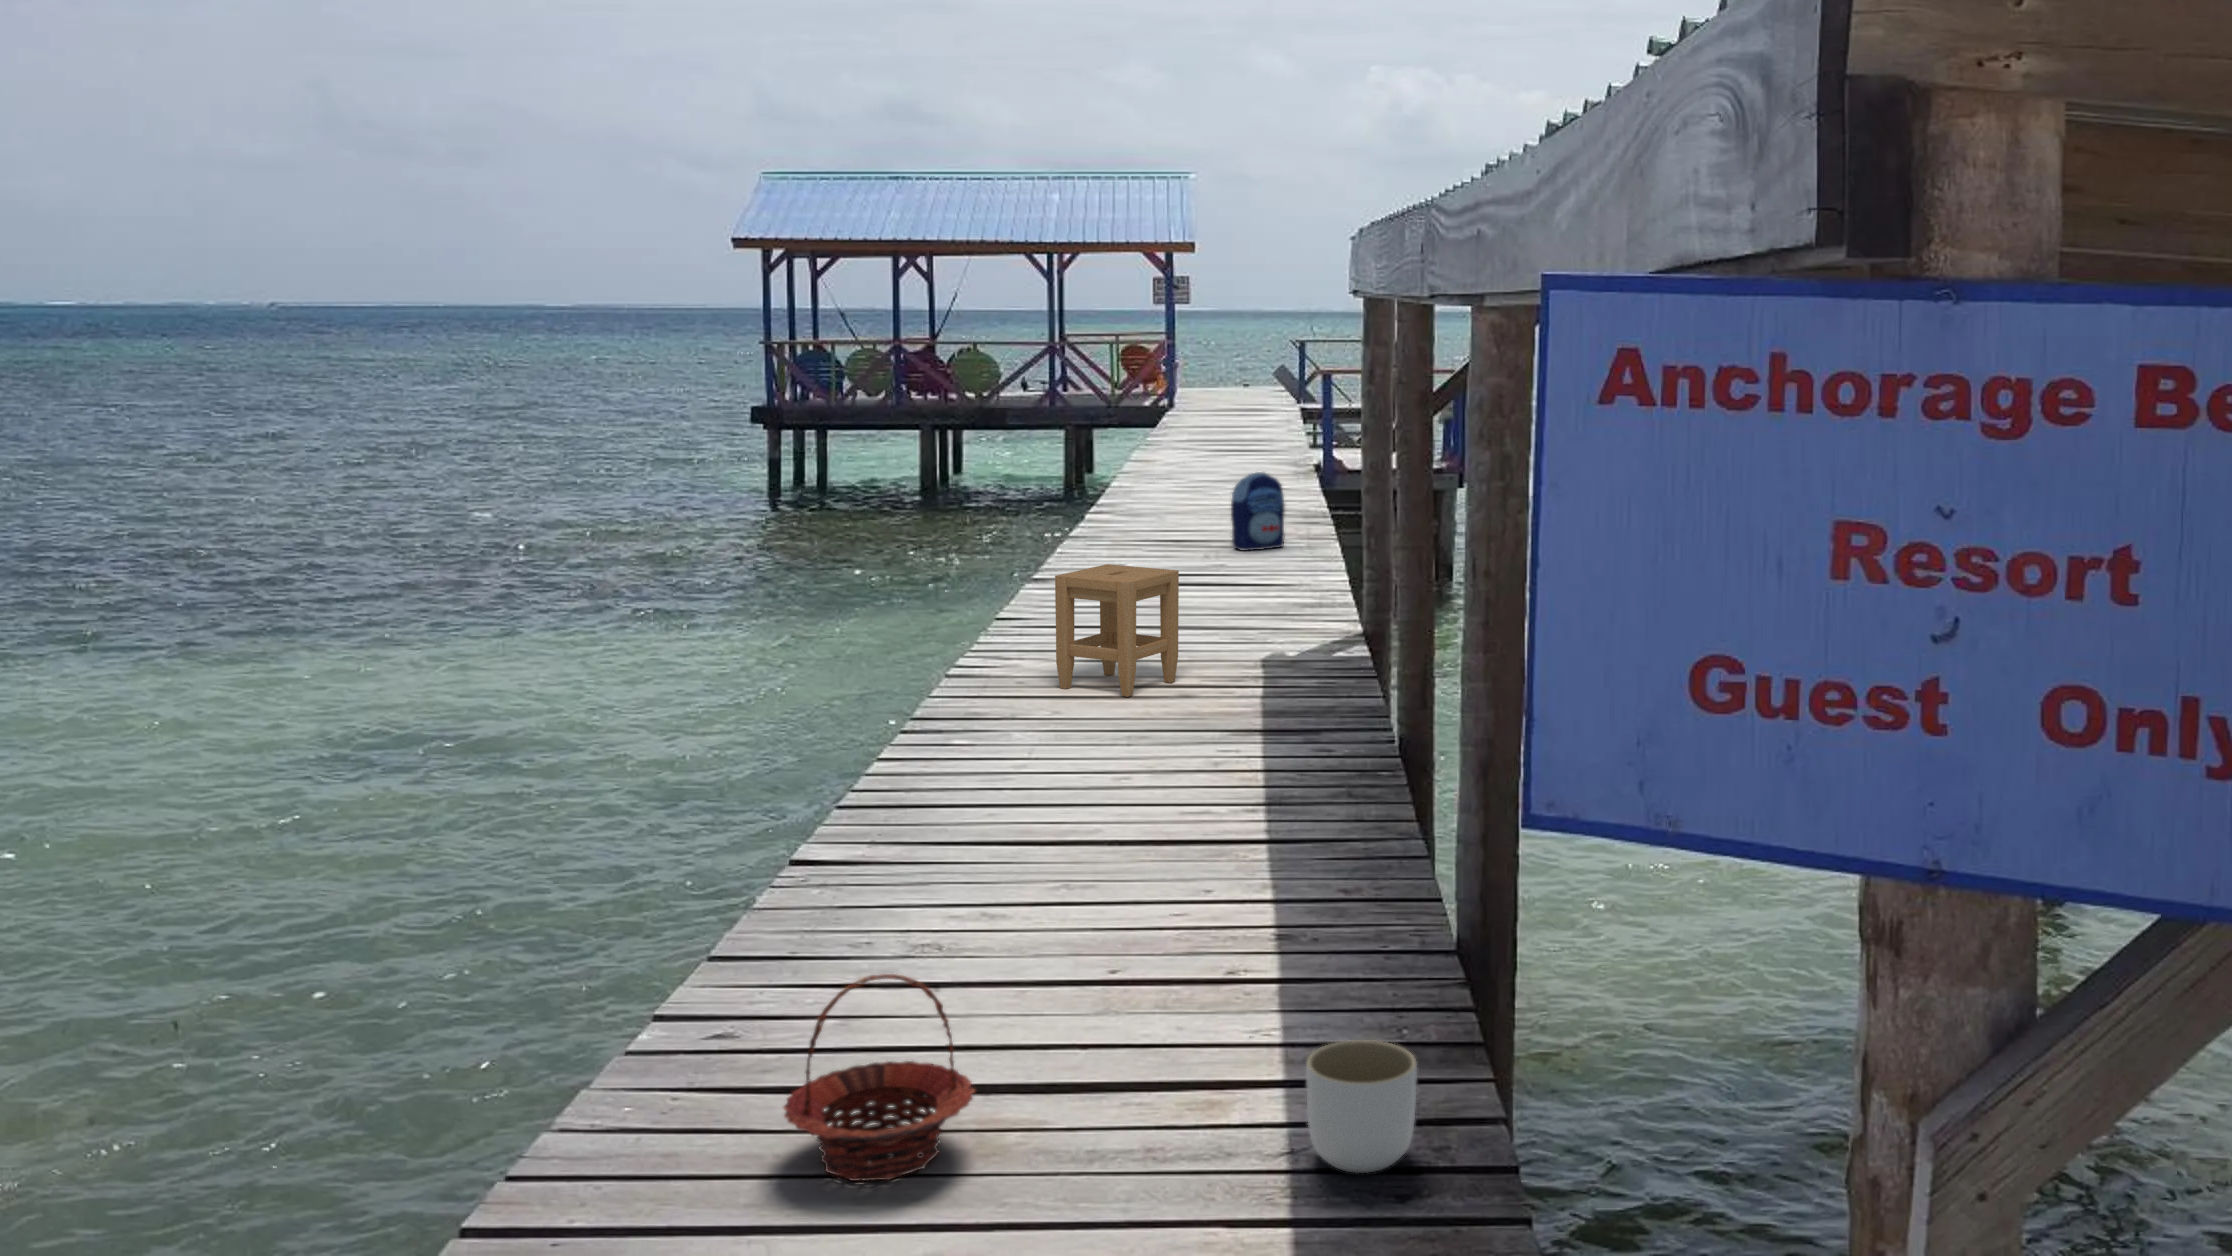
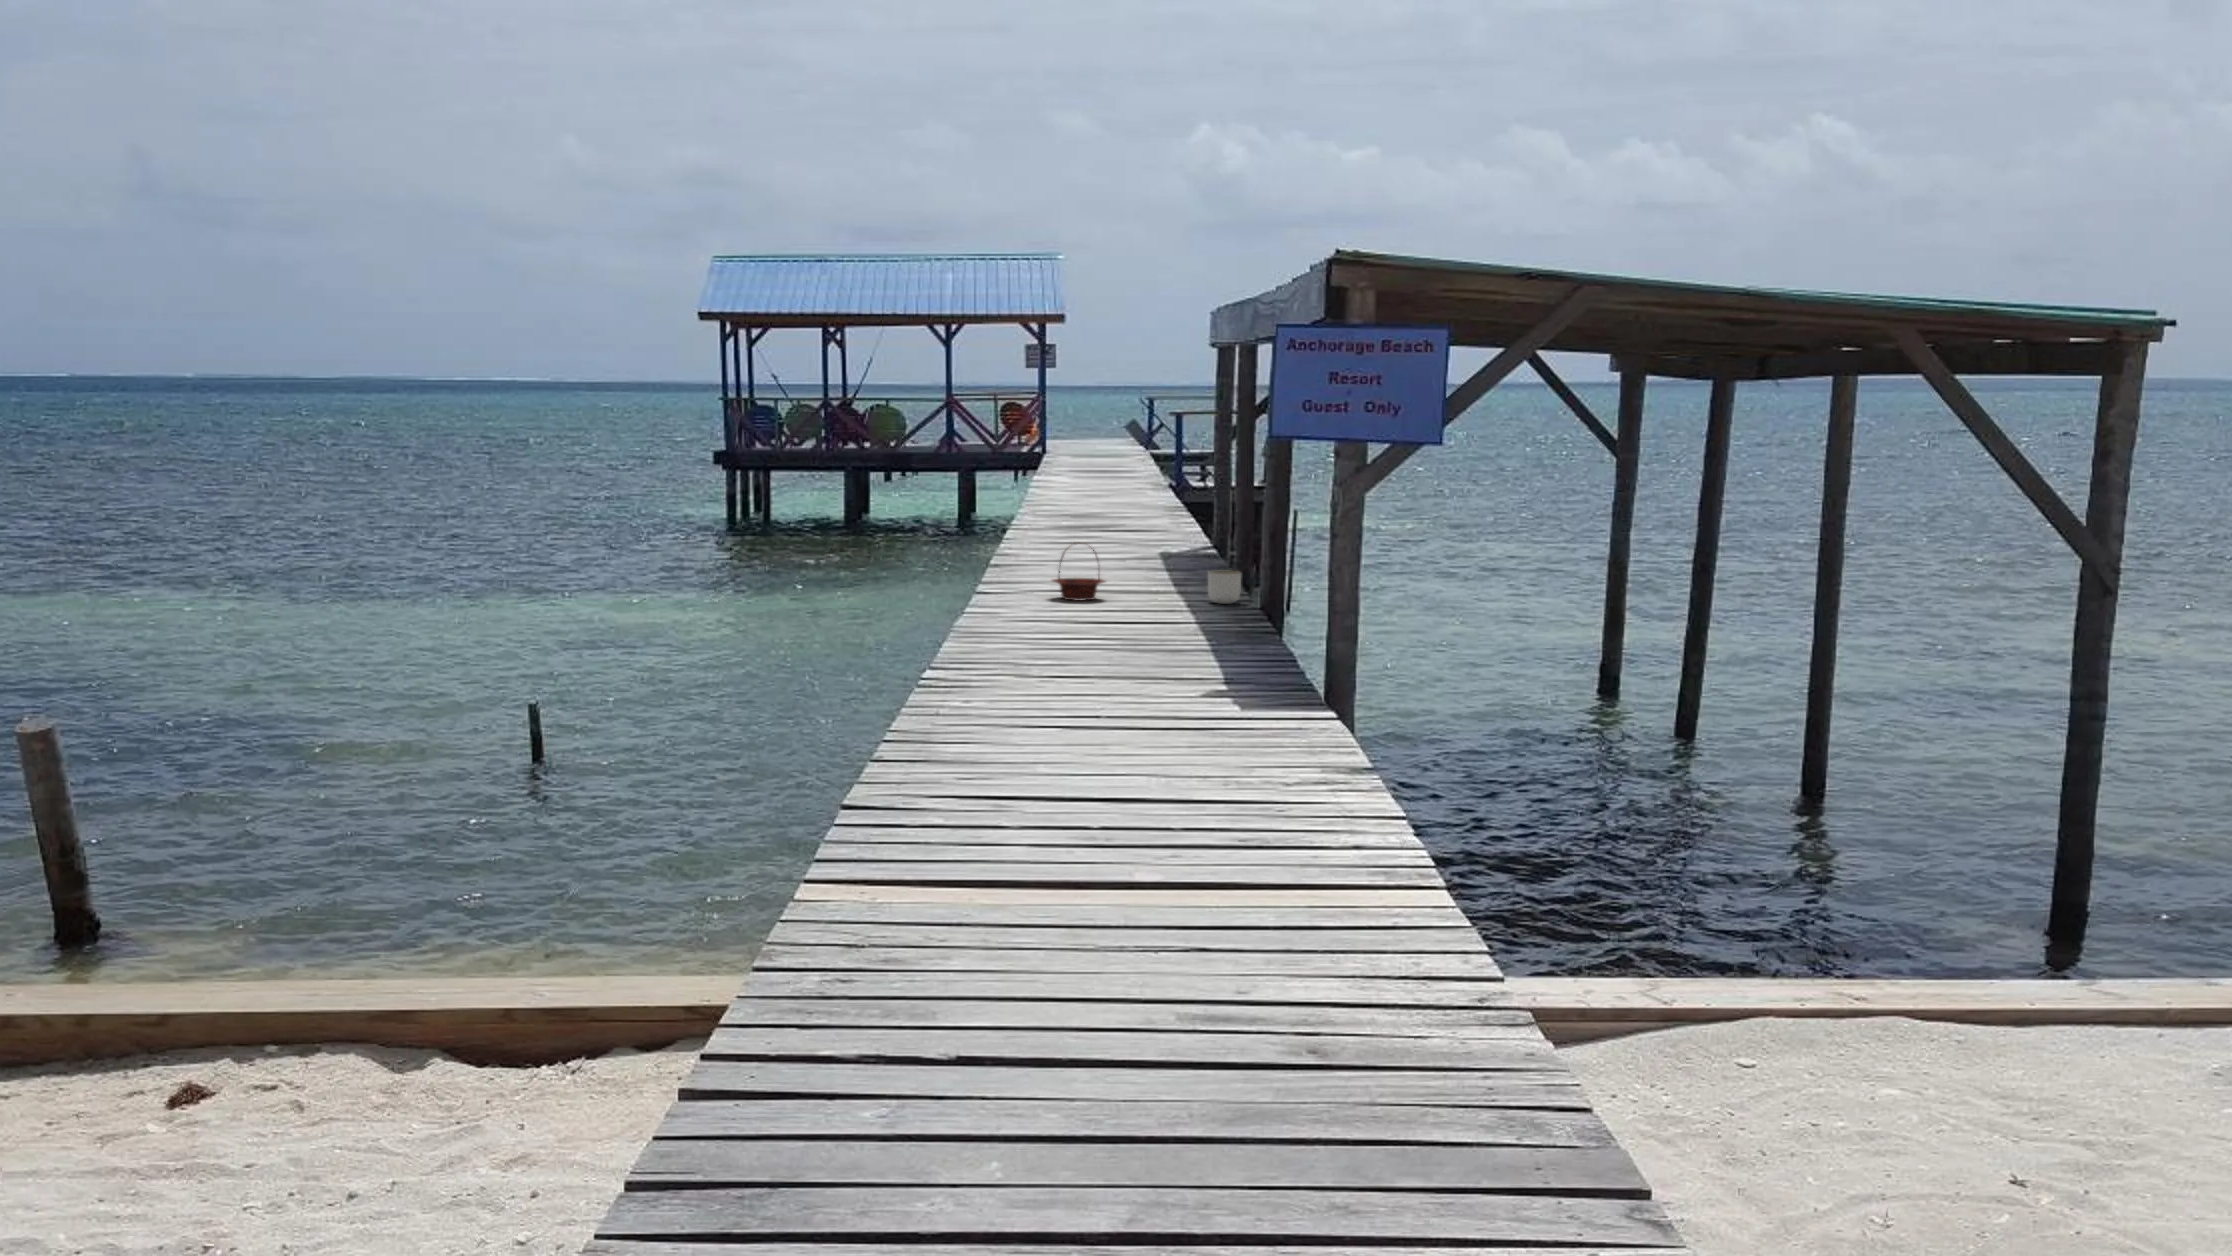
backpack: present [1231,472,1285,551] -> none [1128,459,1160,506]
stool: present [1055,564,1179,697] -> none [1064,481,1123,541]

